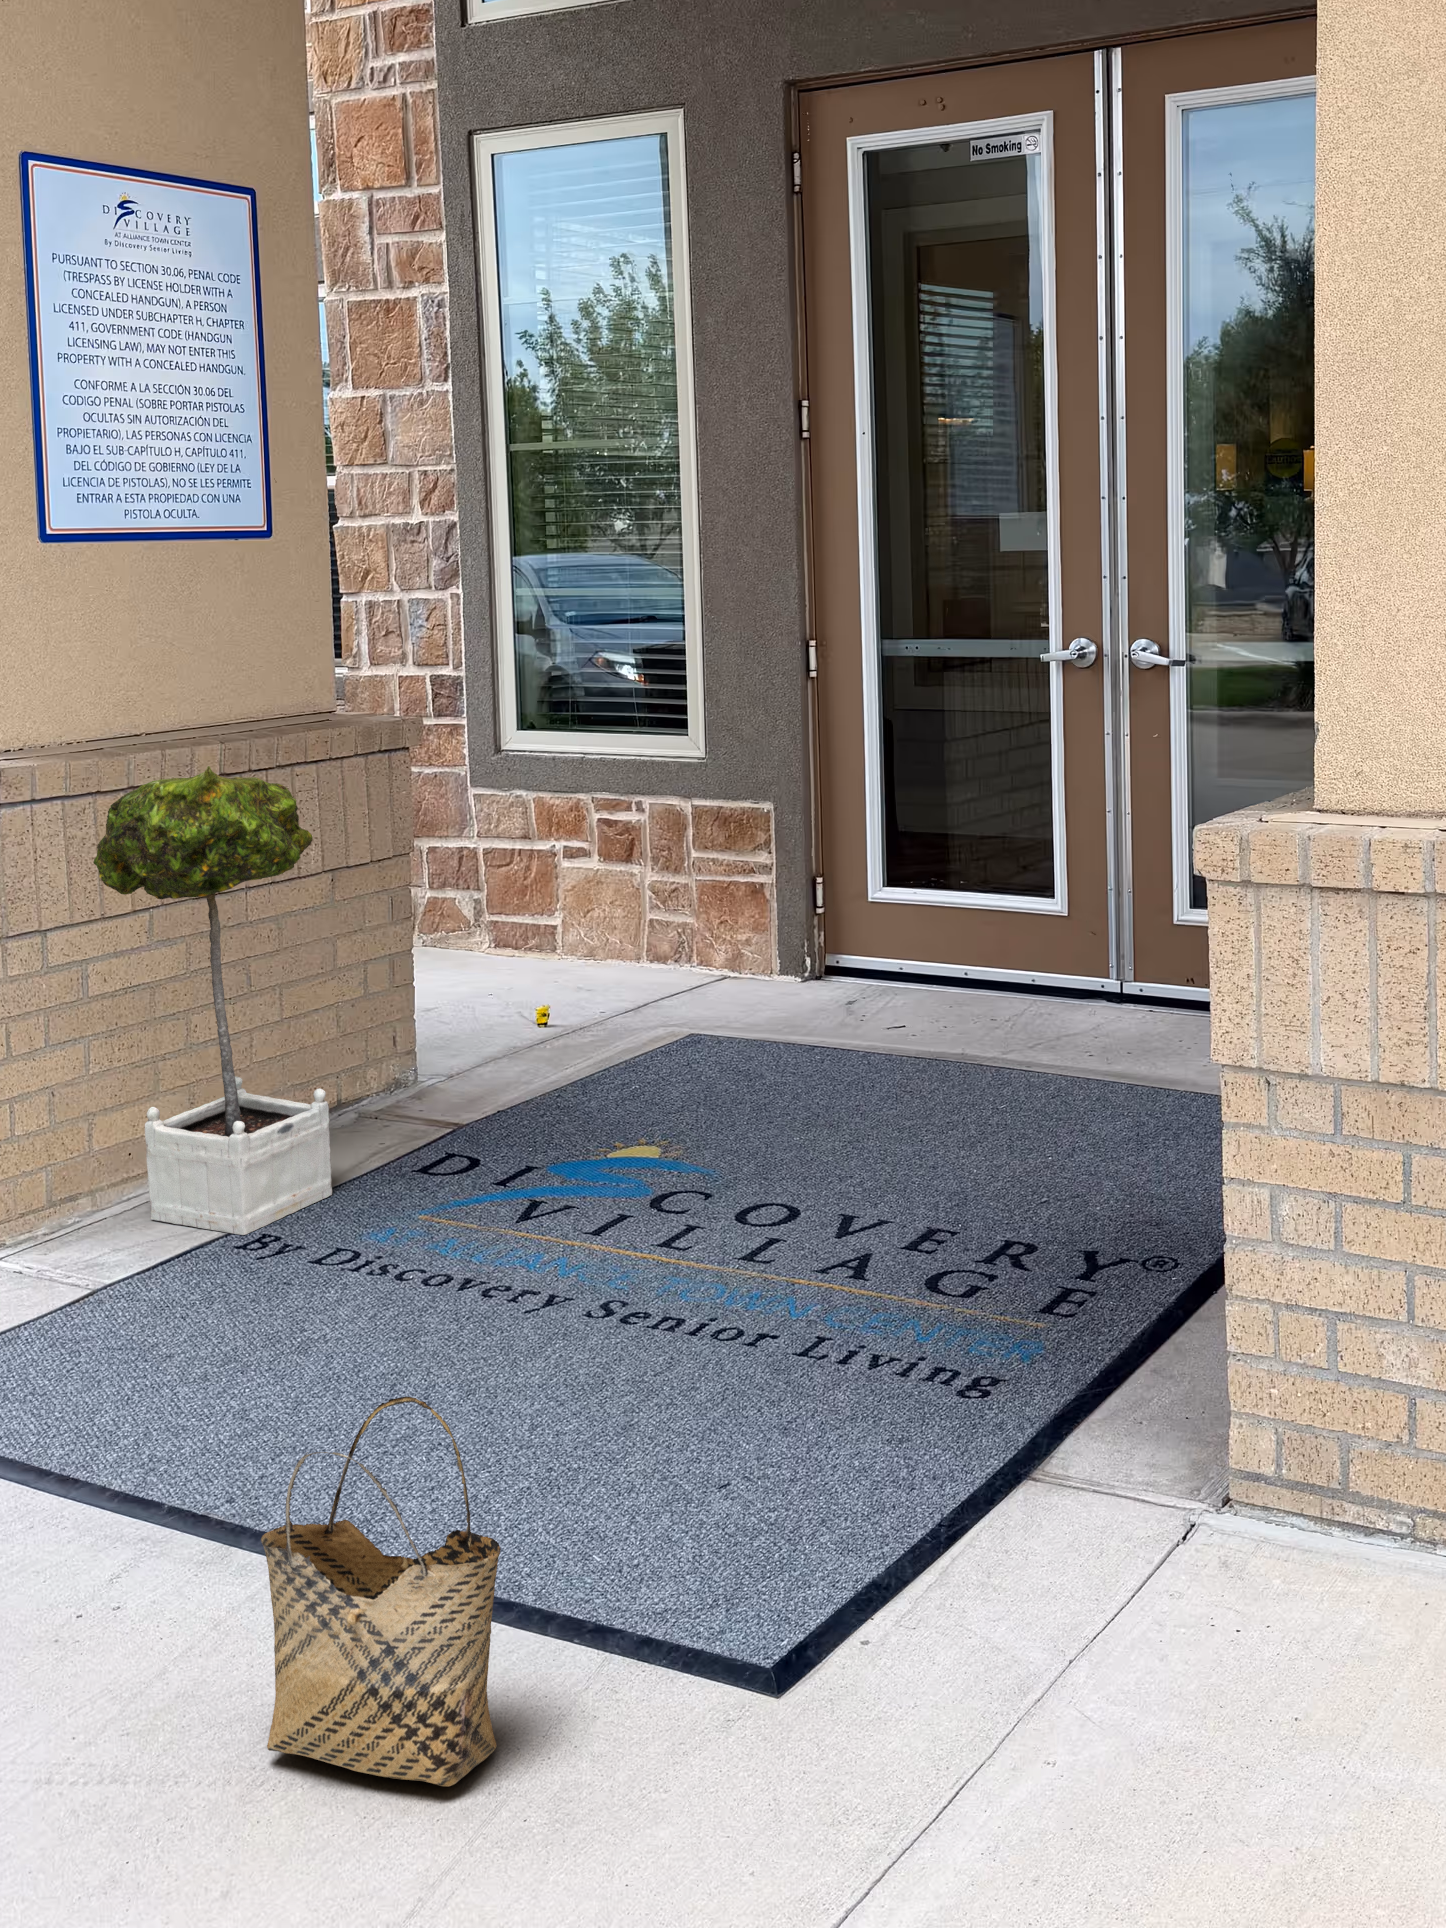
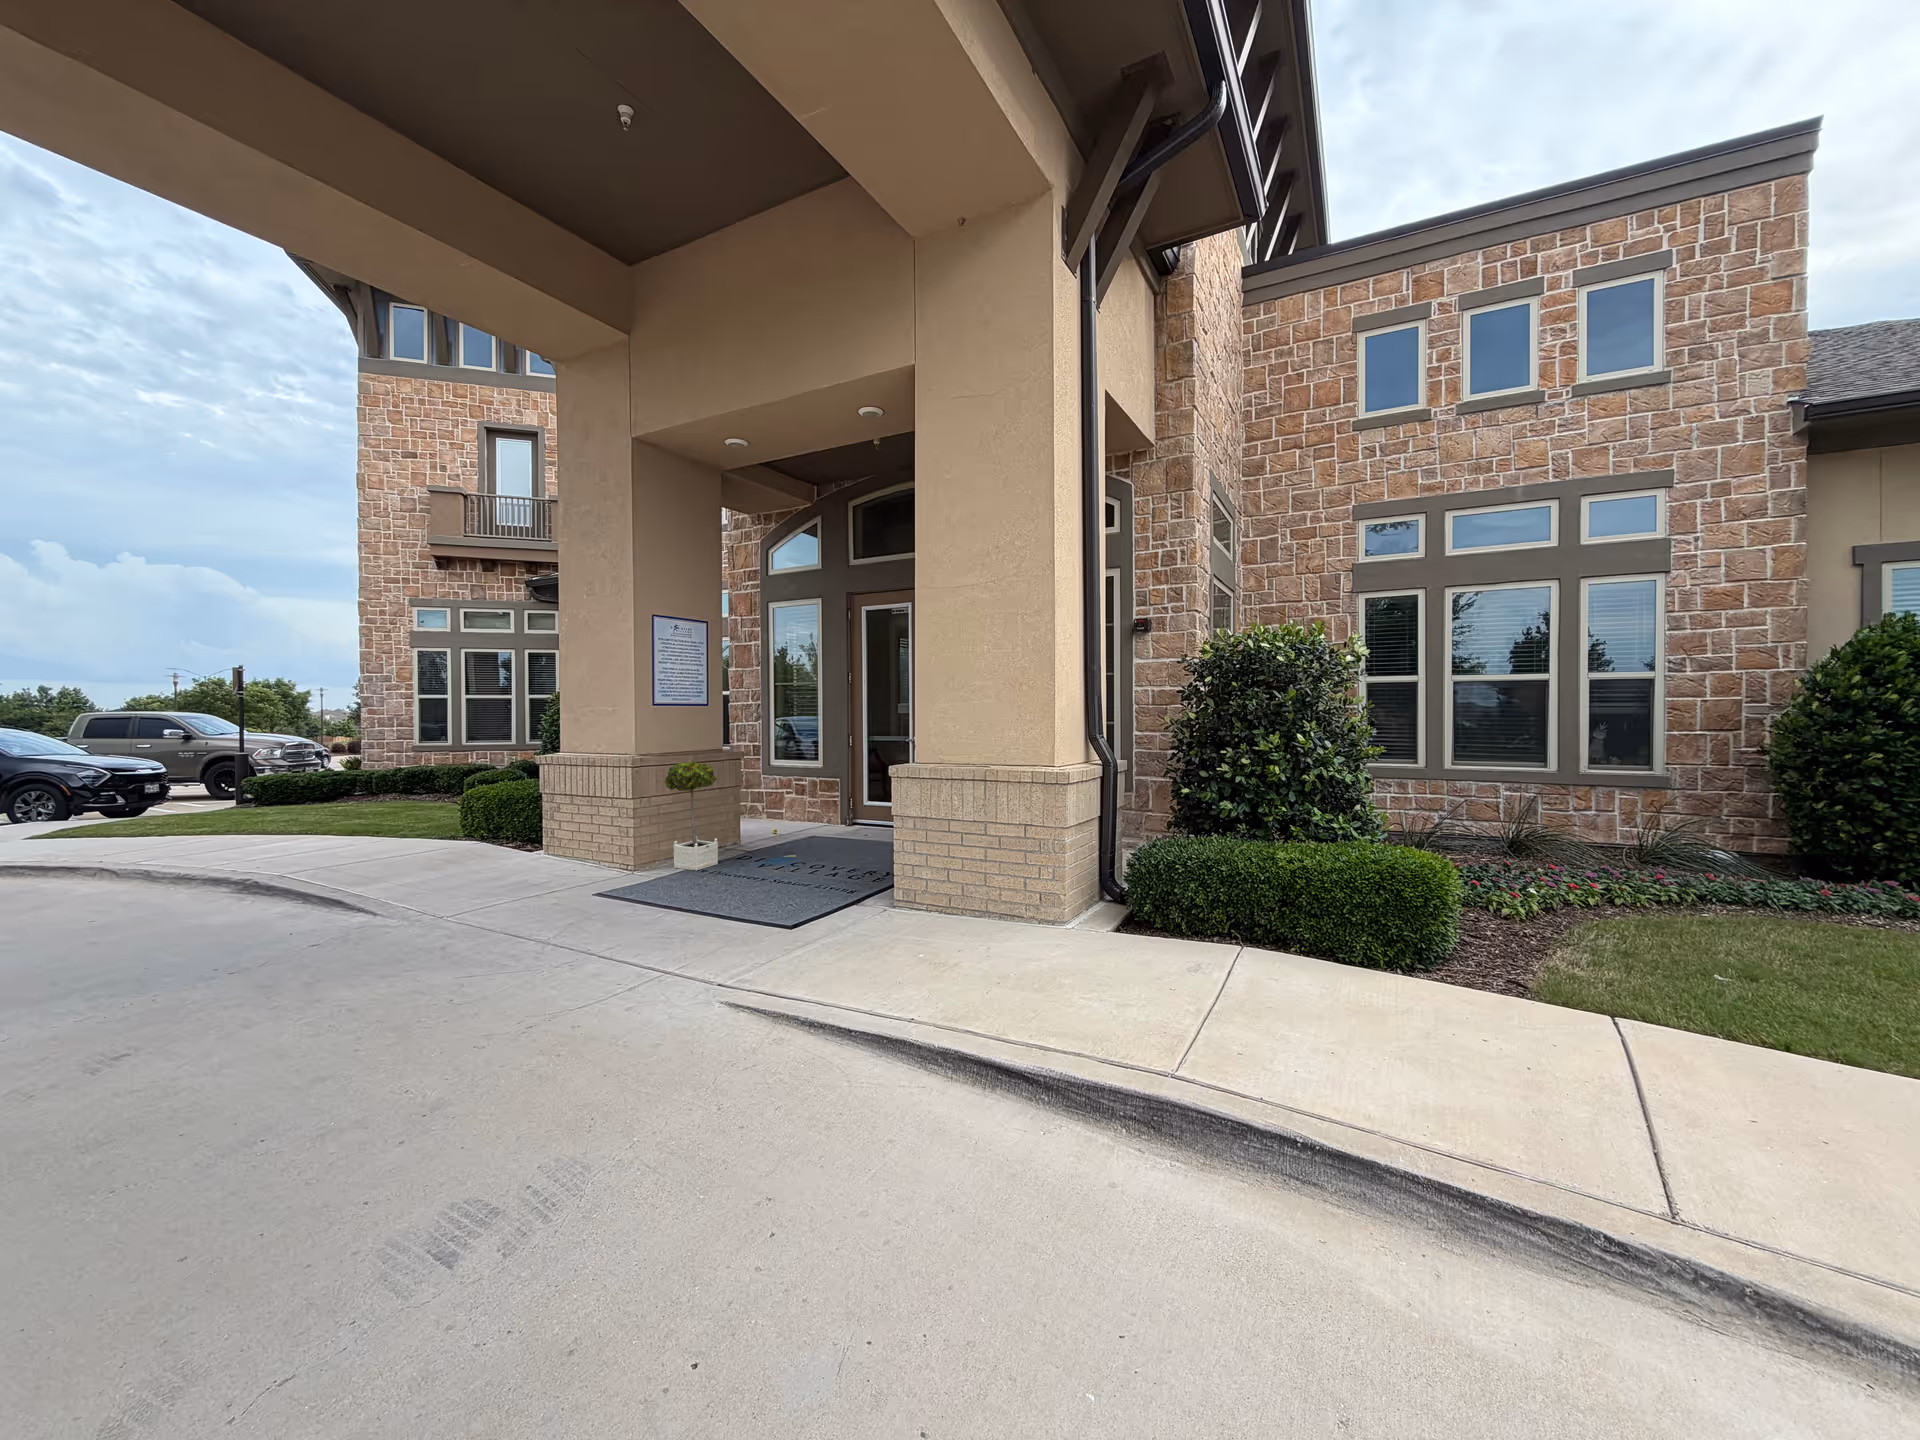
woven basket: present [261,1397,501,1786] -> none [699,869,744,936]

